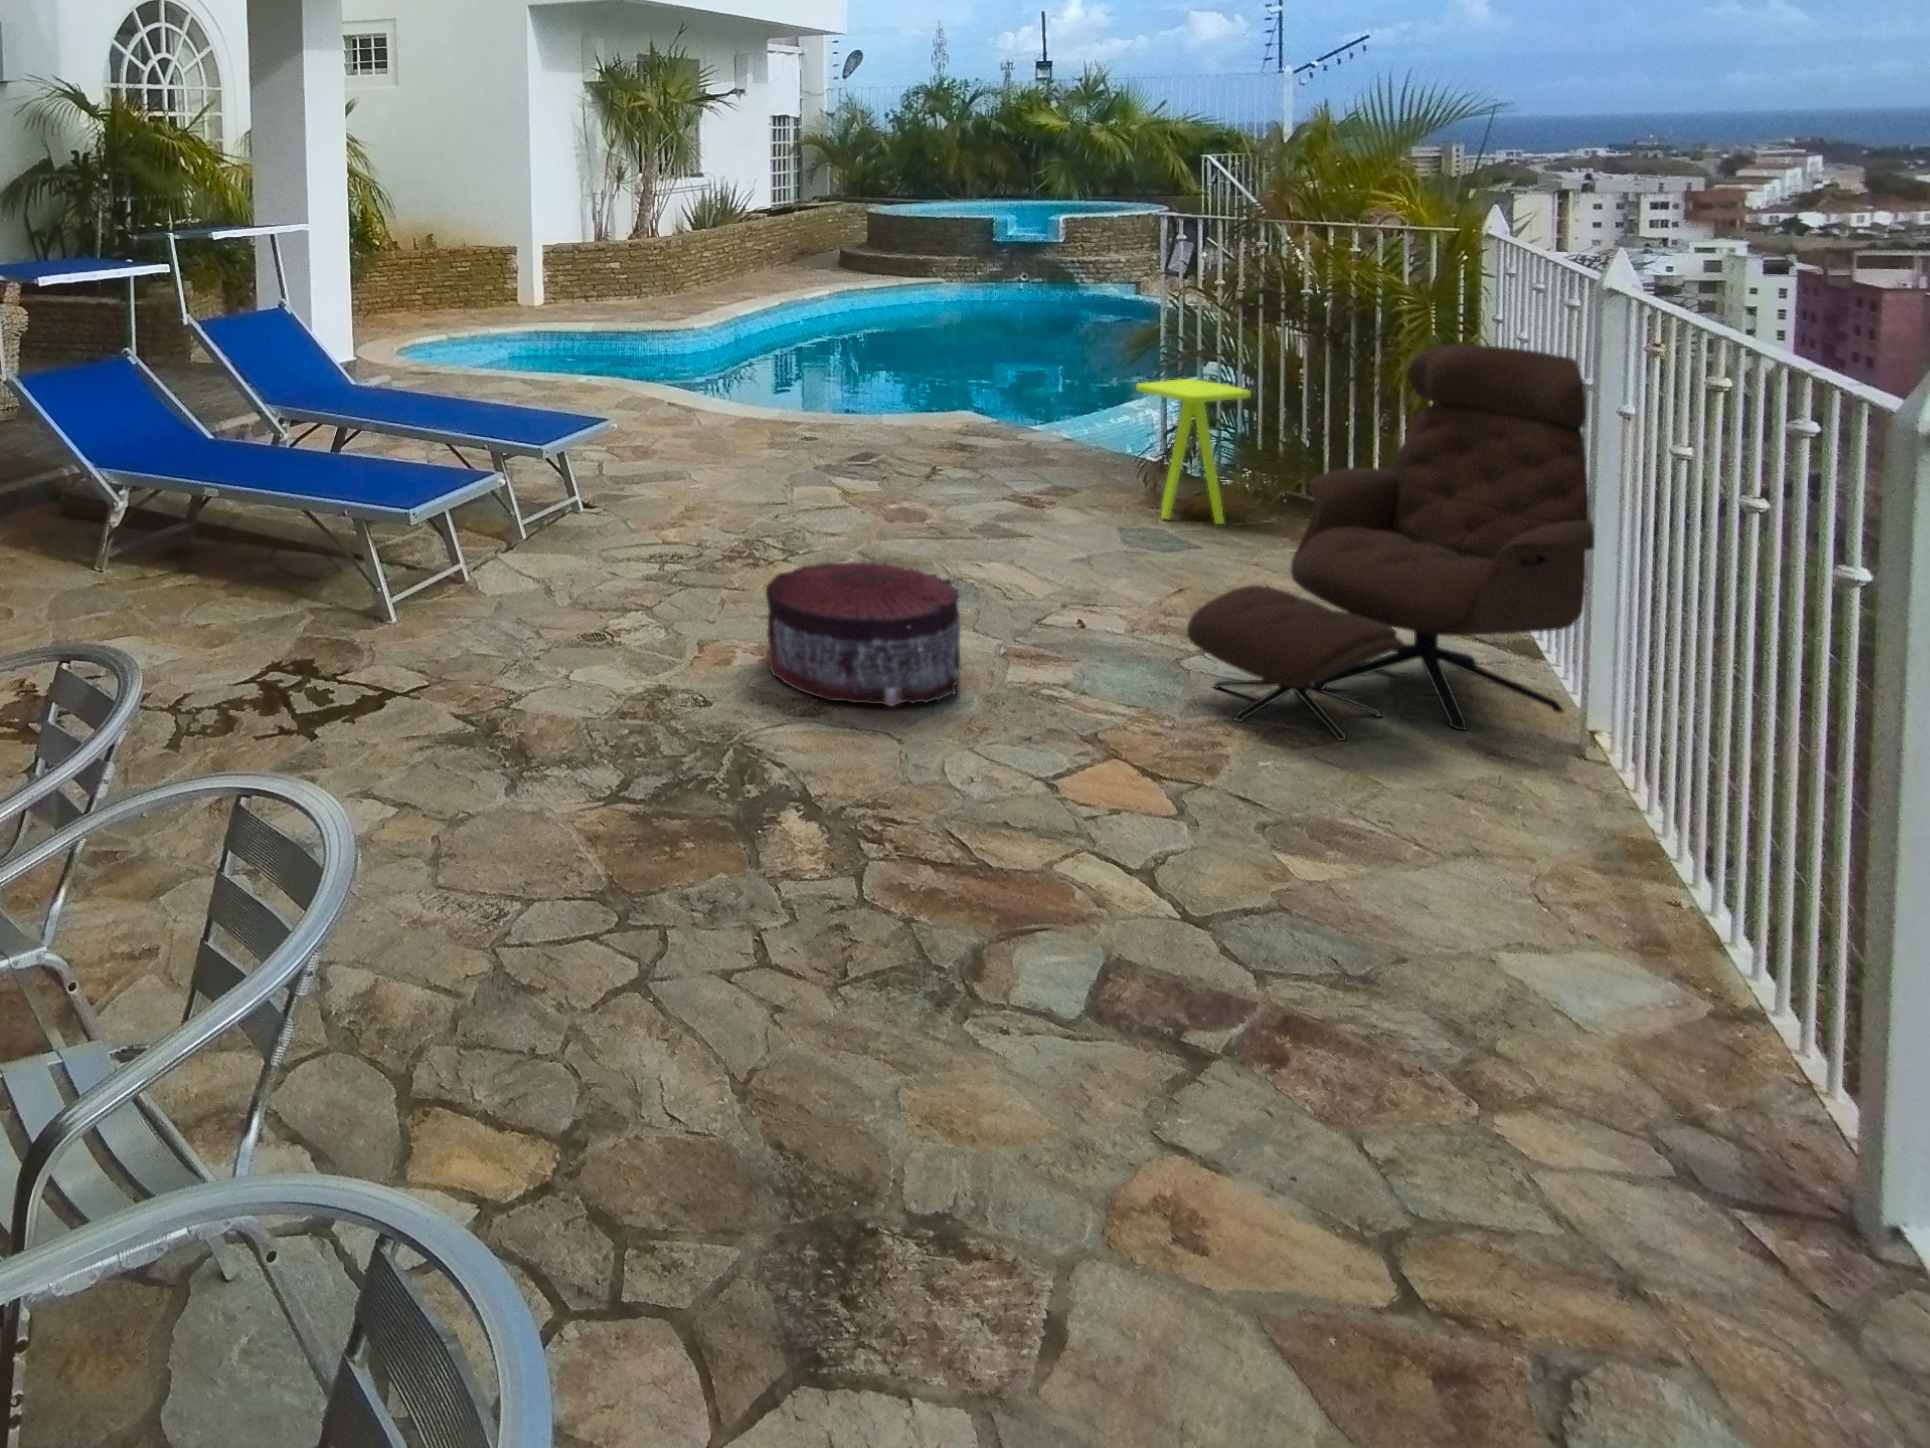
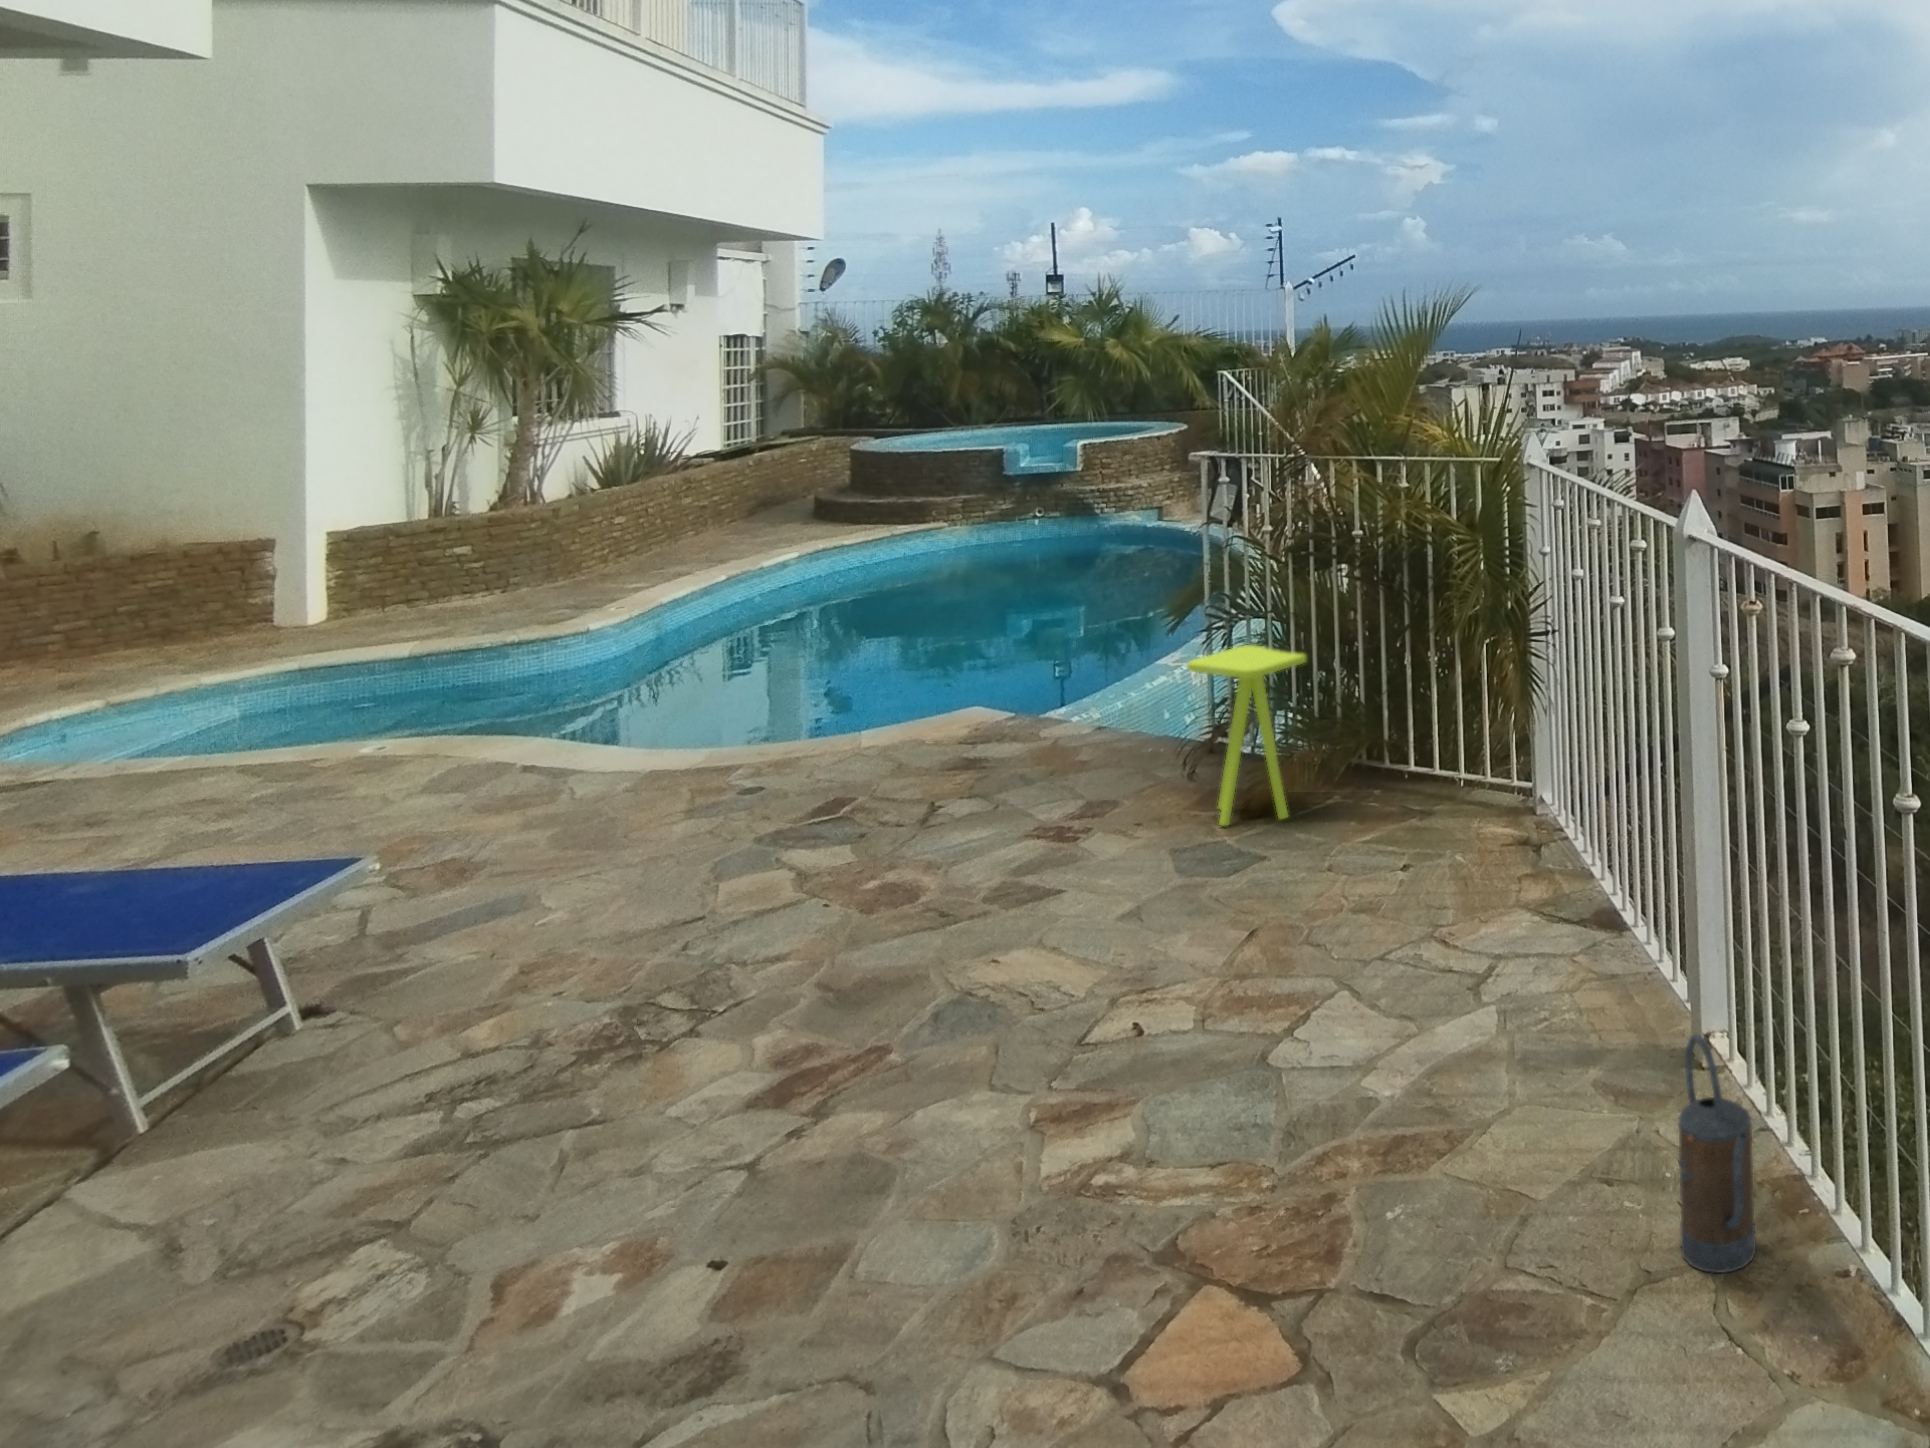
lounge chair: present [1187,345,1594,741] -> none [1278,588,1692,1137]
pouf: present [766,562,961,706] -> none [633,1030,975,1338]
watering can: none [1527,703,1609,888] -> present [1678,1034,1756,1273]

